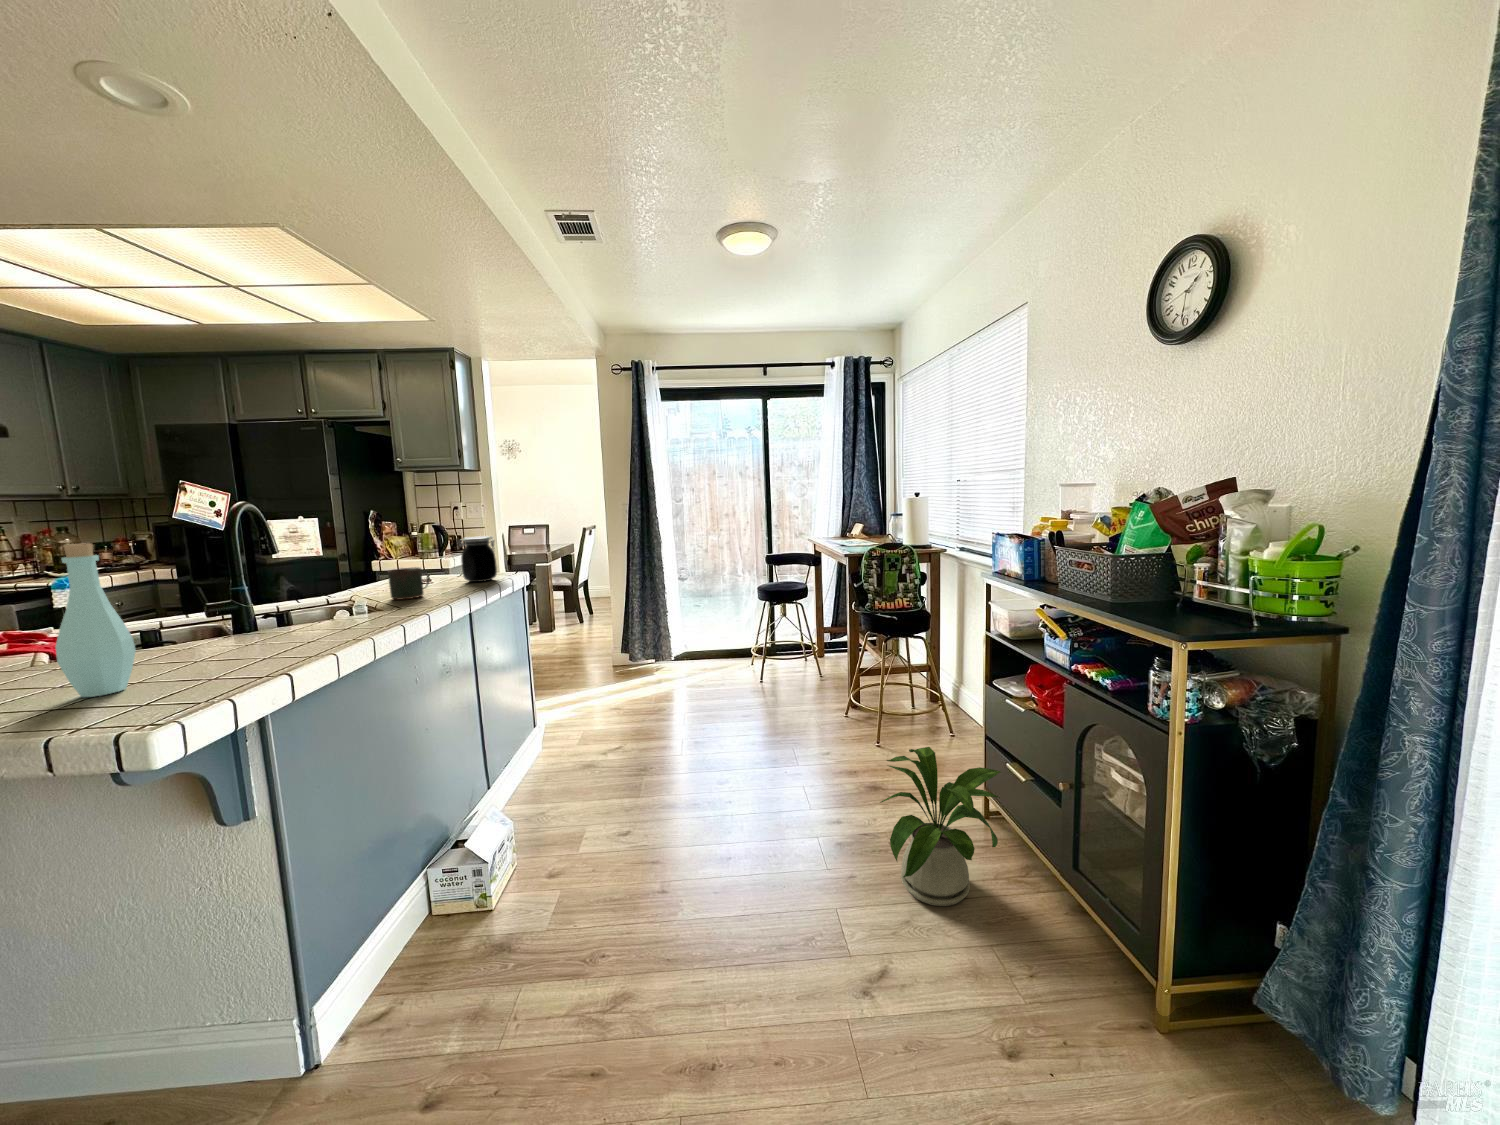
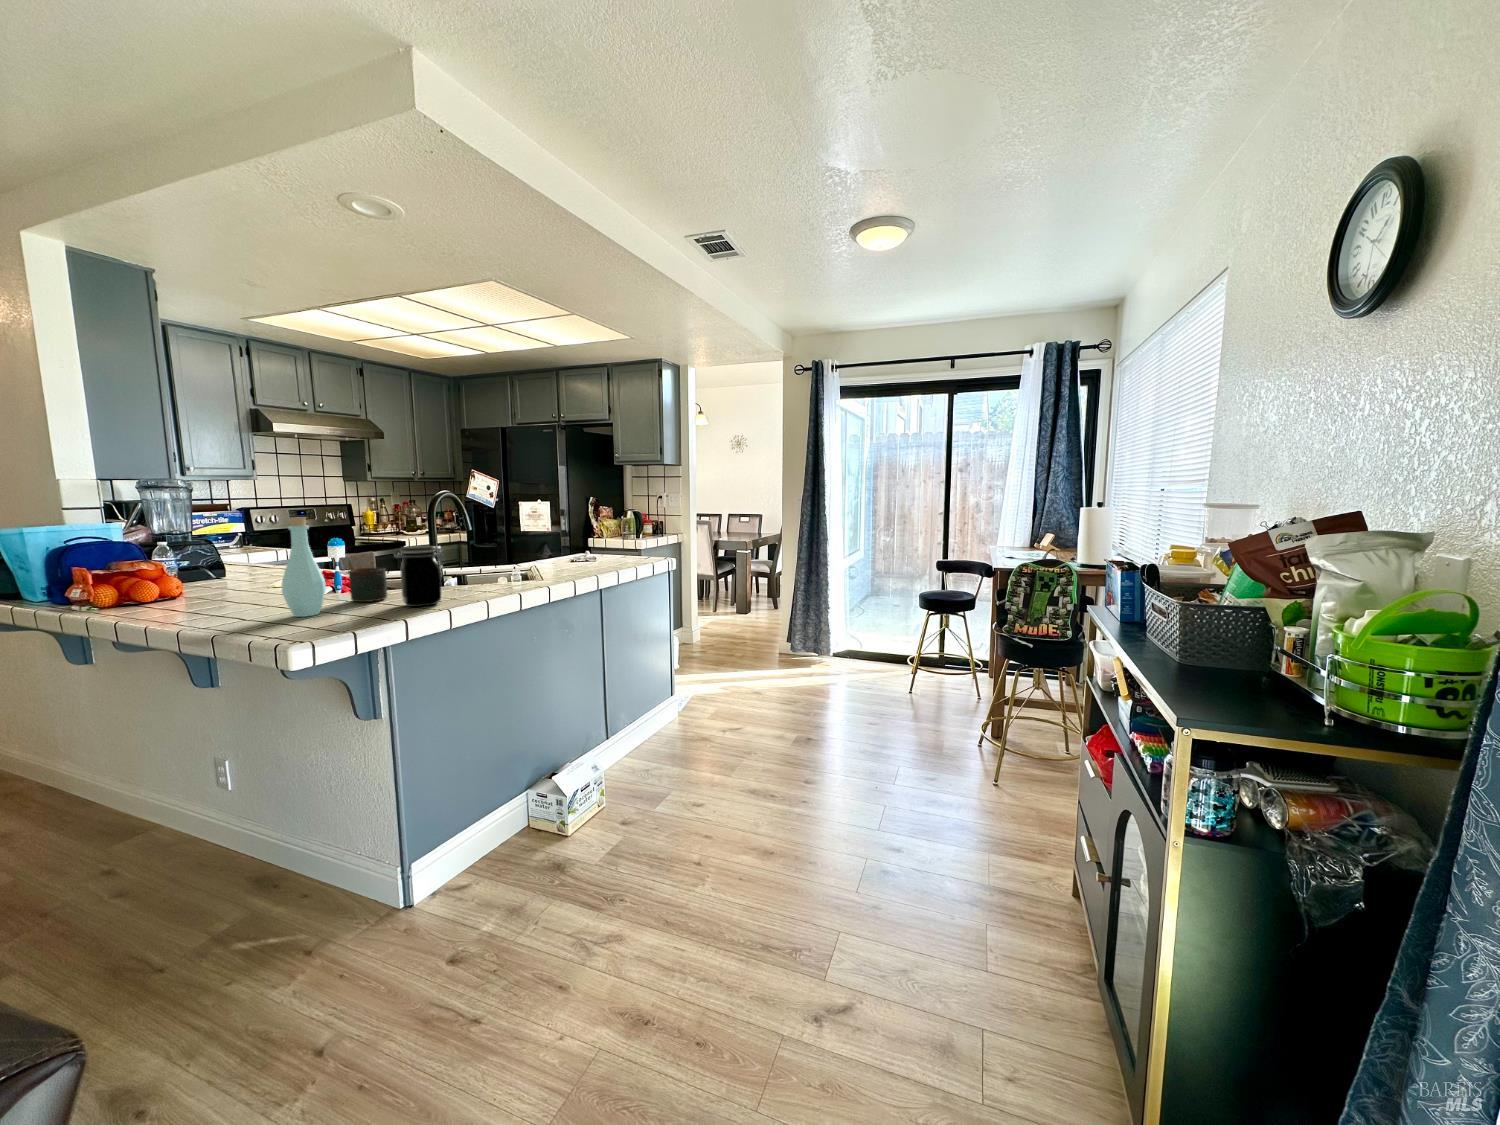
jar: present [459,536,497,582] -> present [394,546,443,607]
mug: present [388,567,429,600] -> present [348,568,387,602]
house plant: present [881,747,1001,906] -> none [894,793,1071,976]

